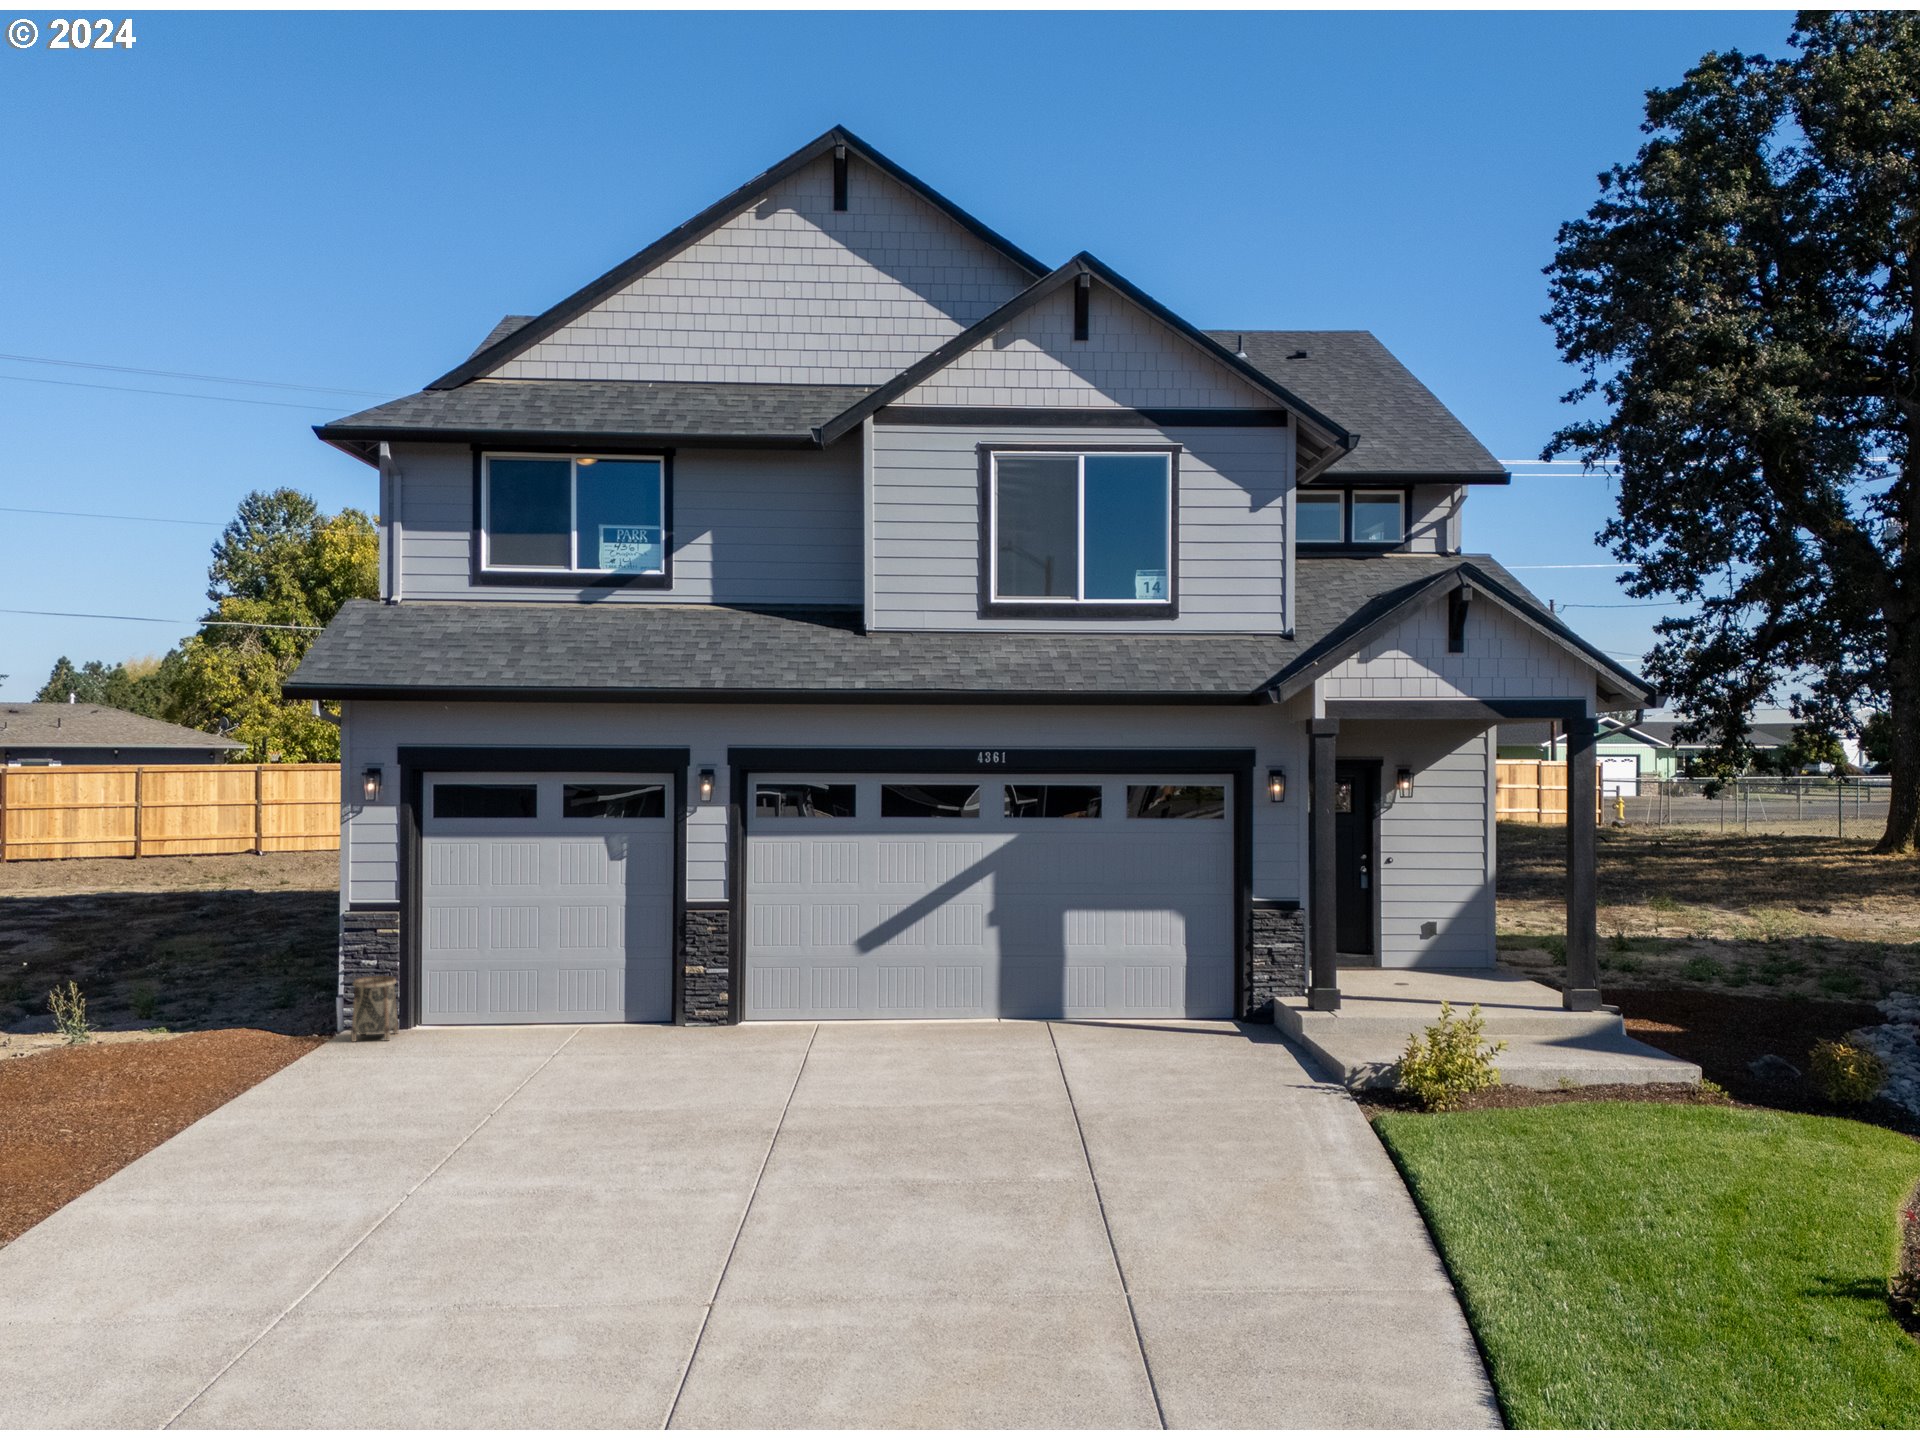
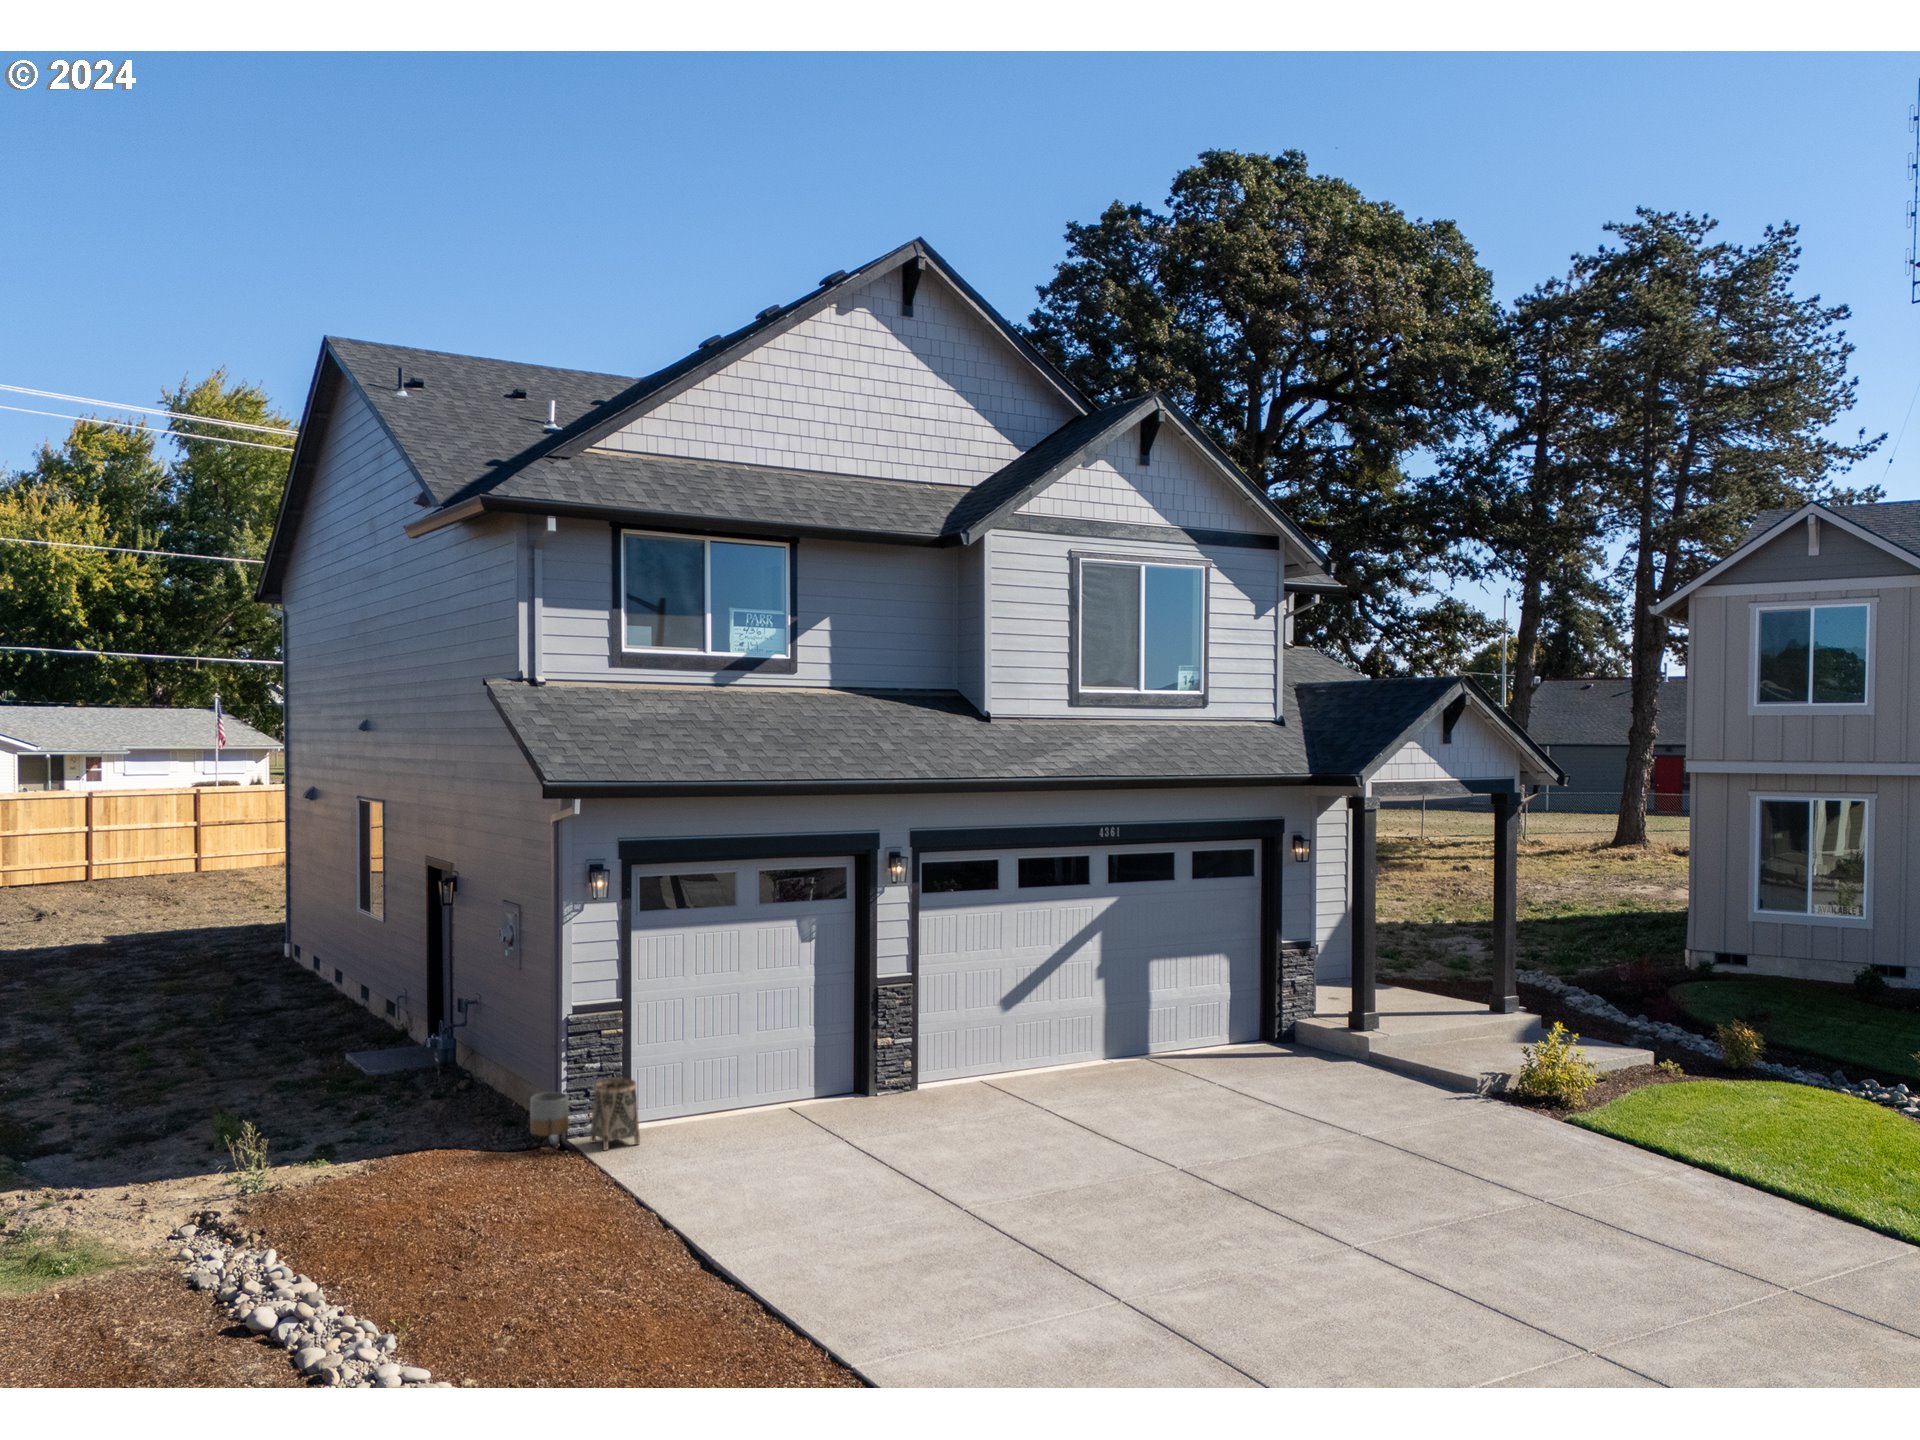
planter: none [299,983,339,1040] -> present [530,1092,569,1136]

